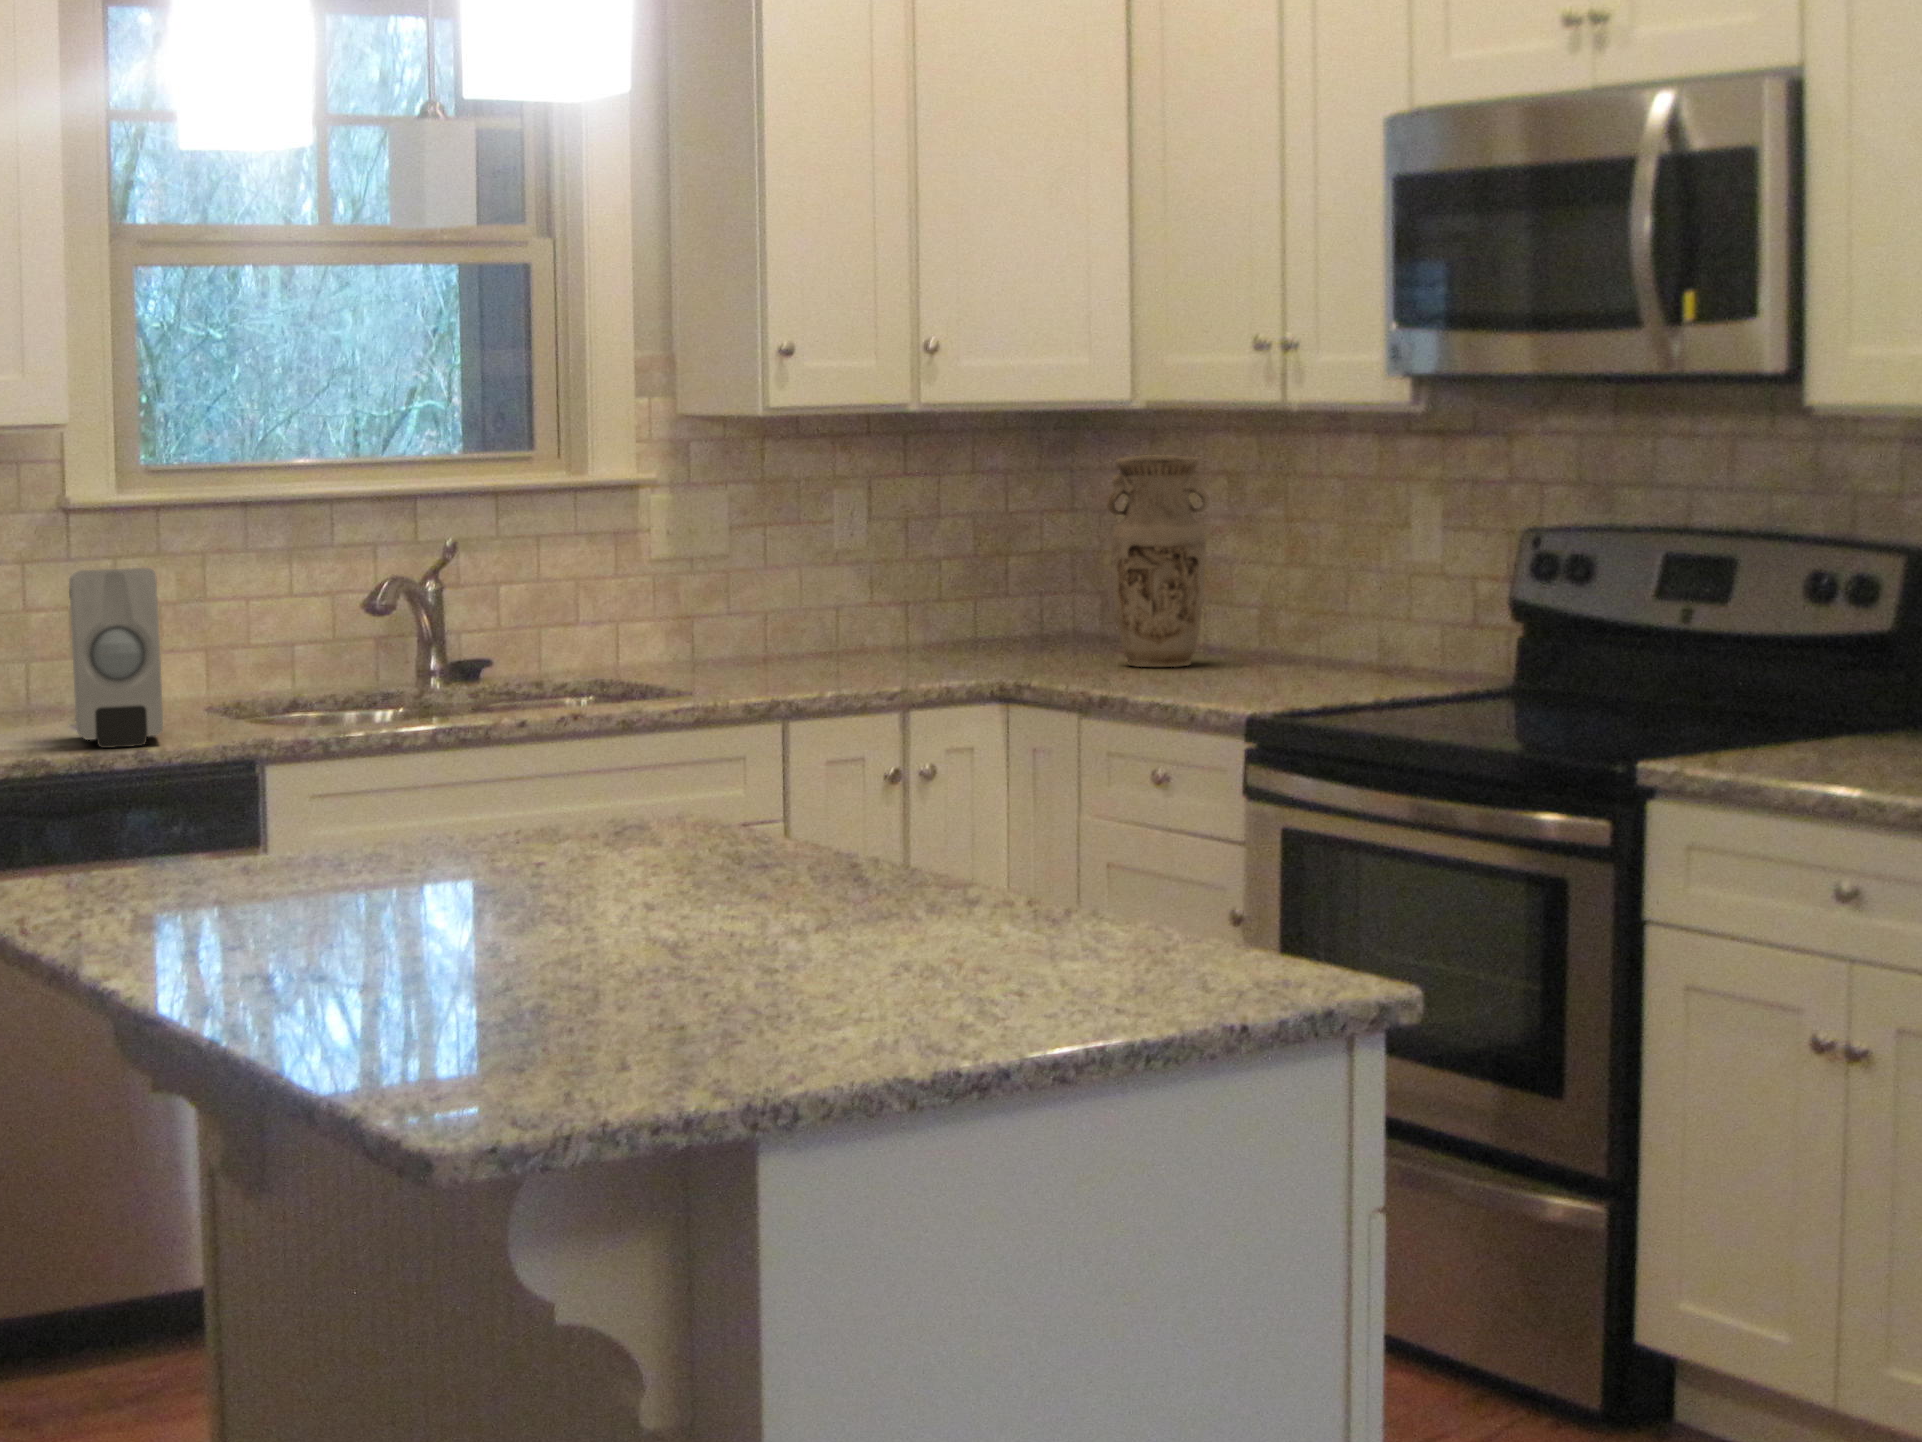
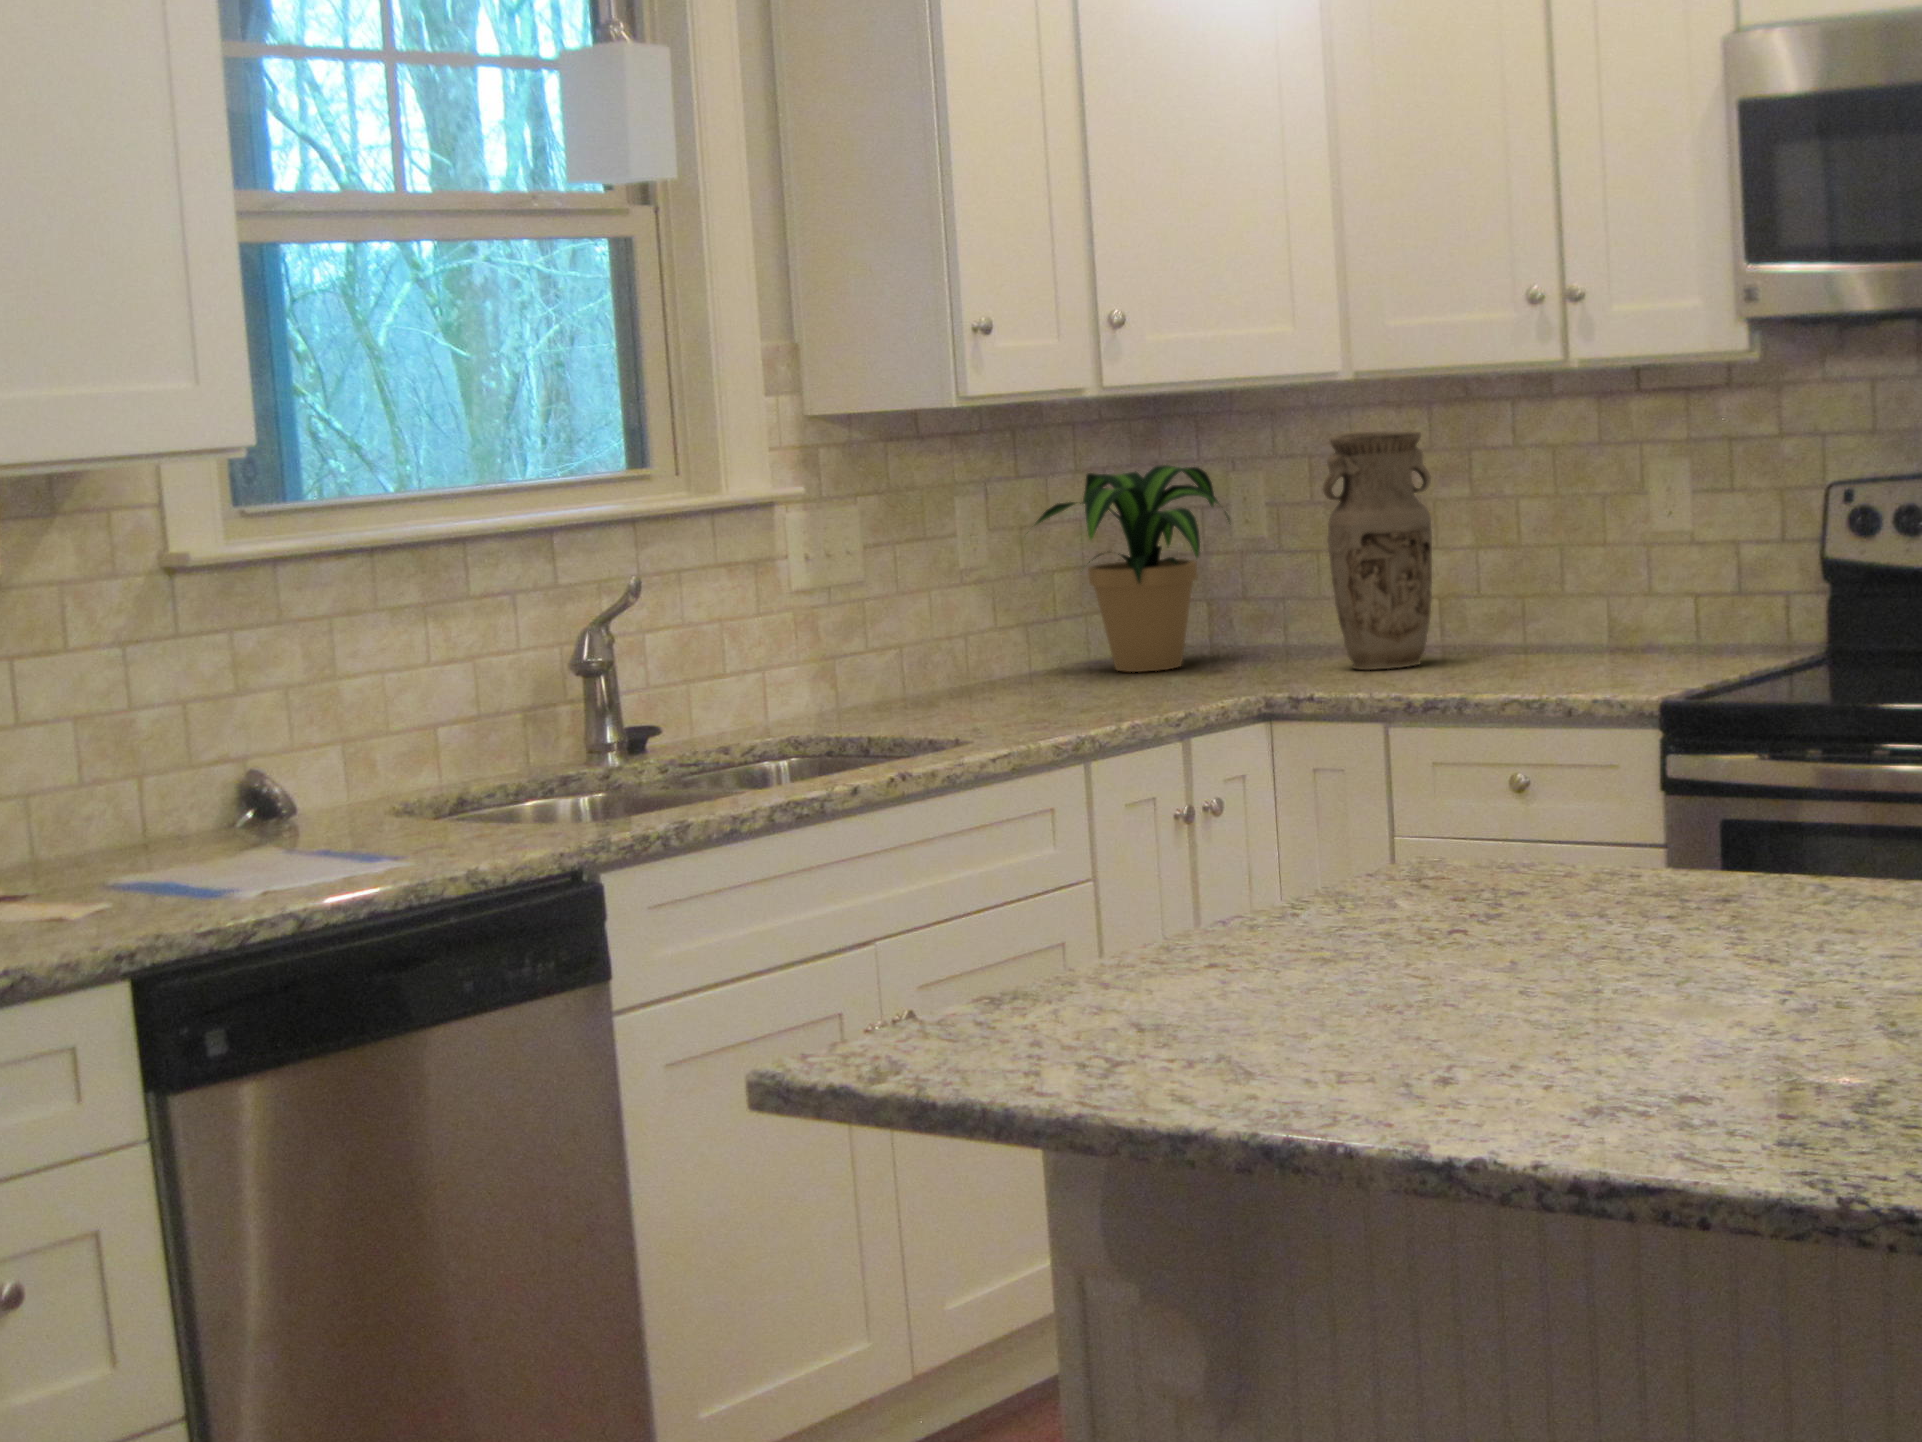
potted plant: none [898,475,1075,652] -> present [1036,465,1229,672]
soap dispenser: present [69,568,163,748] -> none [298,628,487,872]

